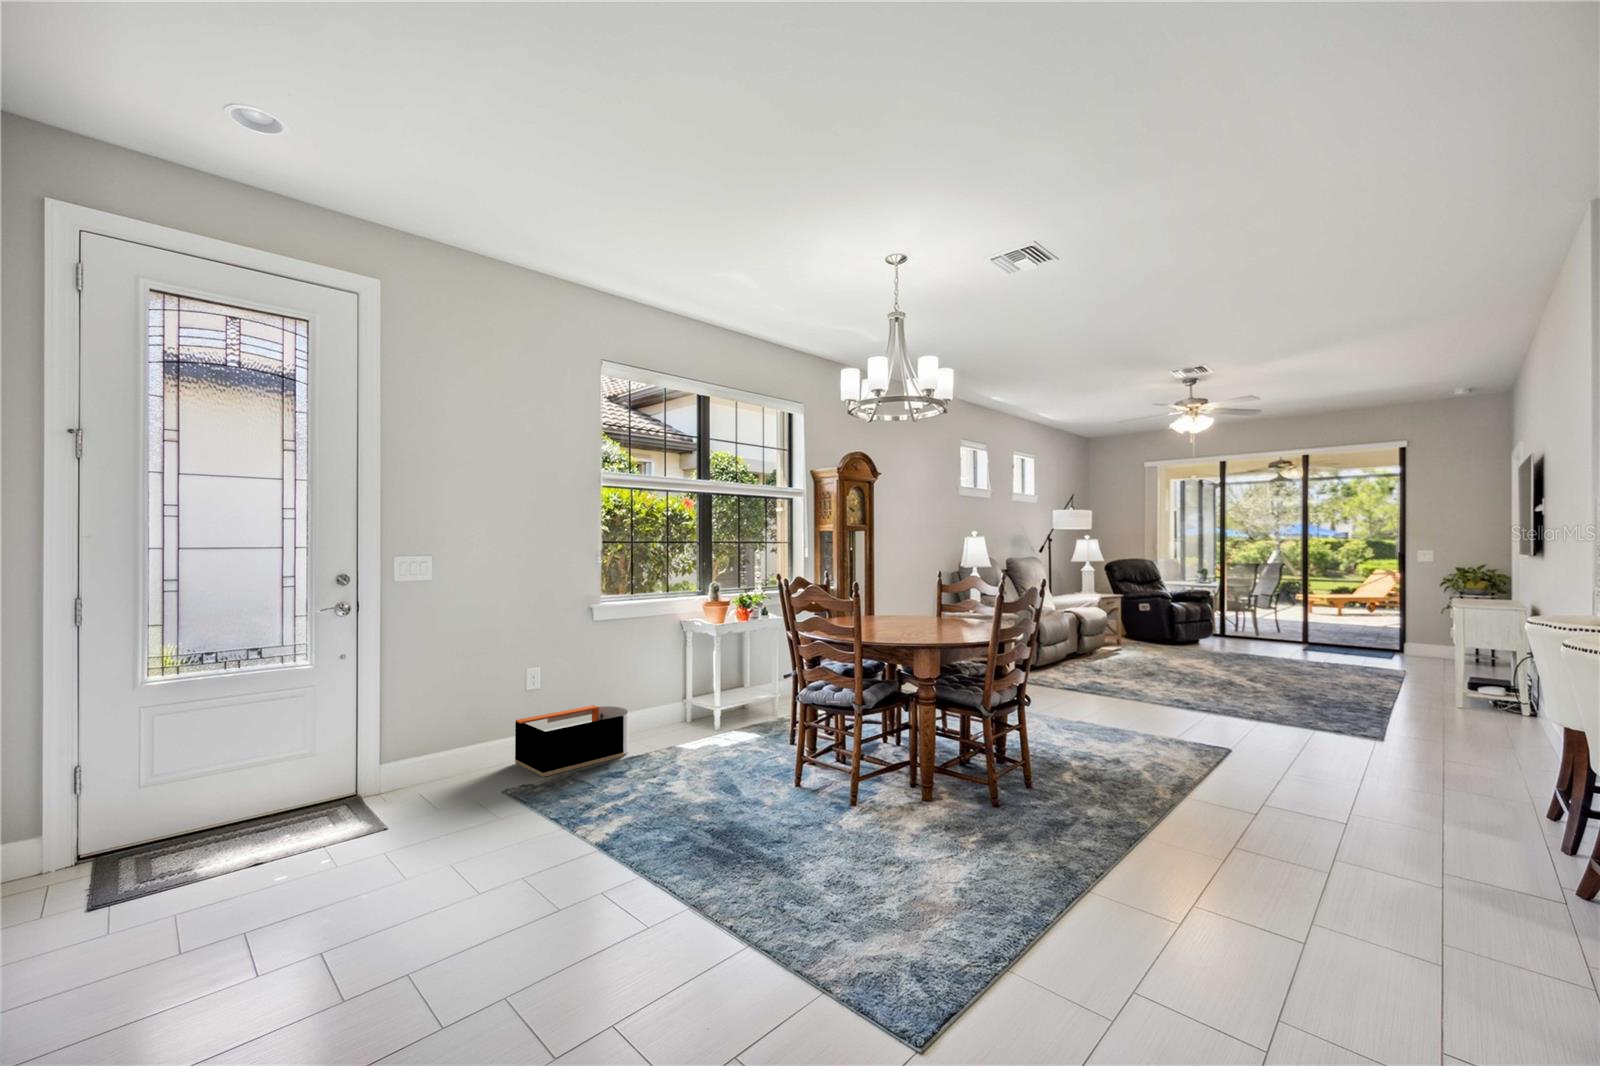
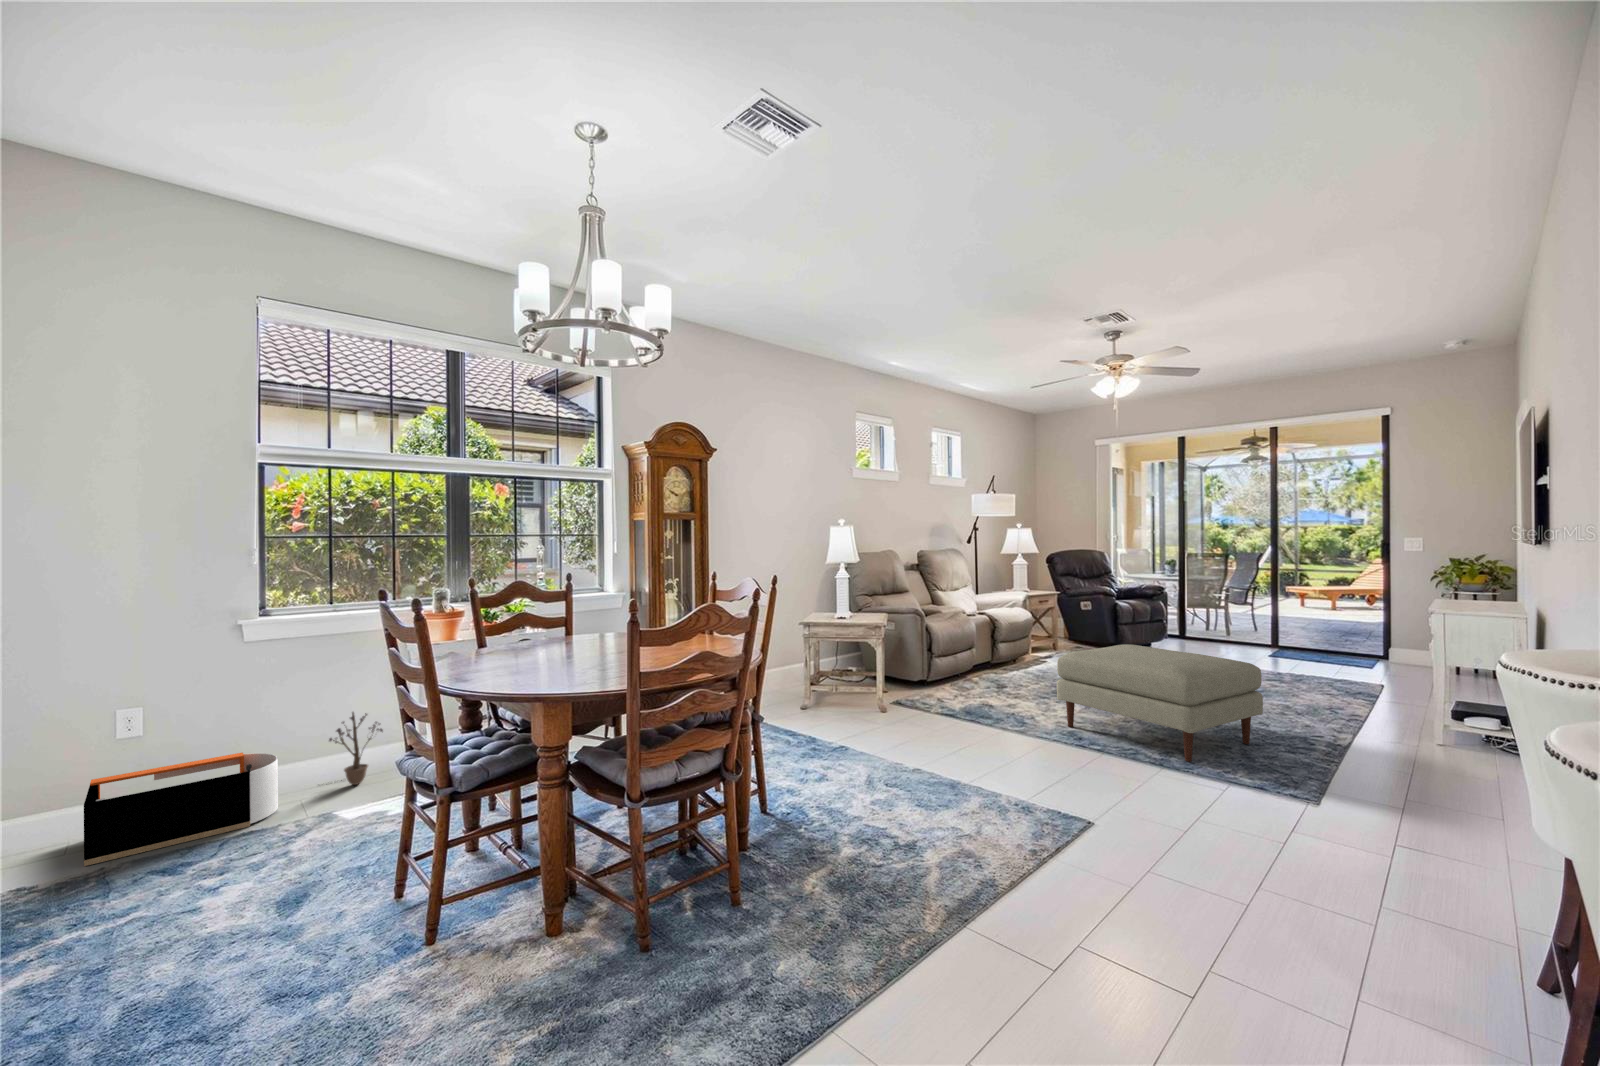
ottoman: none [1165,634,1329,718] -> present [1057,644,1263,762]
decorative plant: none [636,677,678,734] -> present [322,712,383,785]

